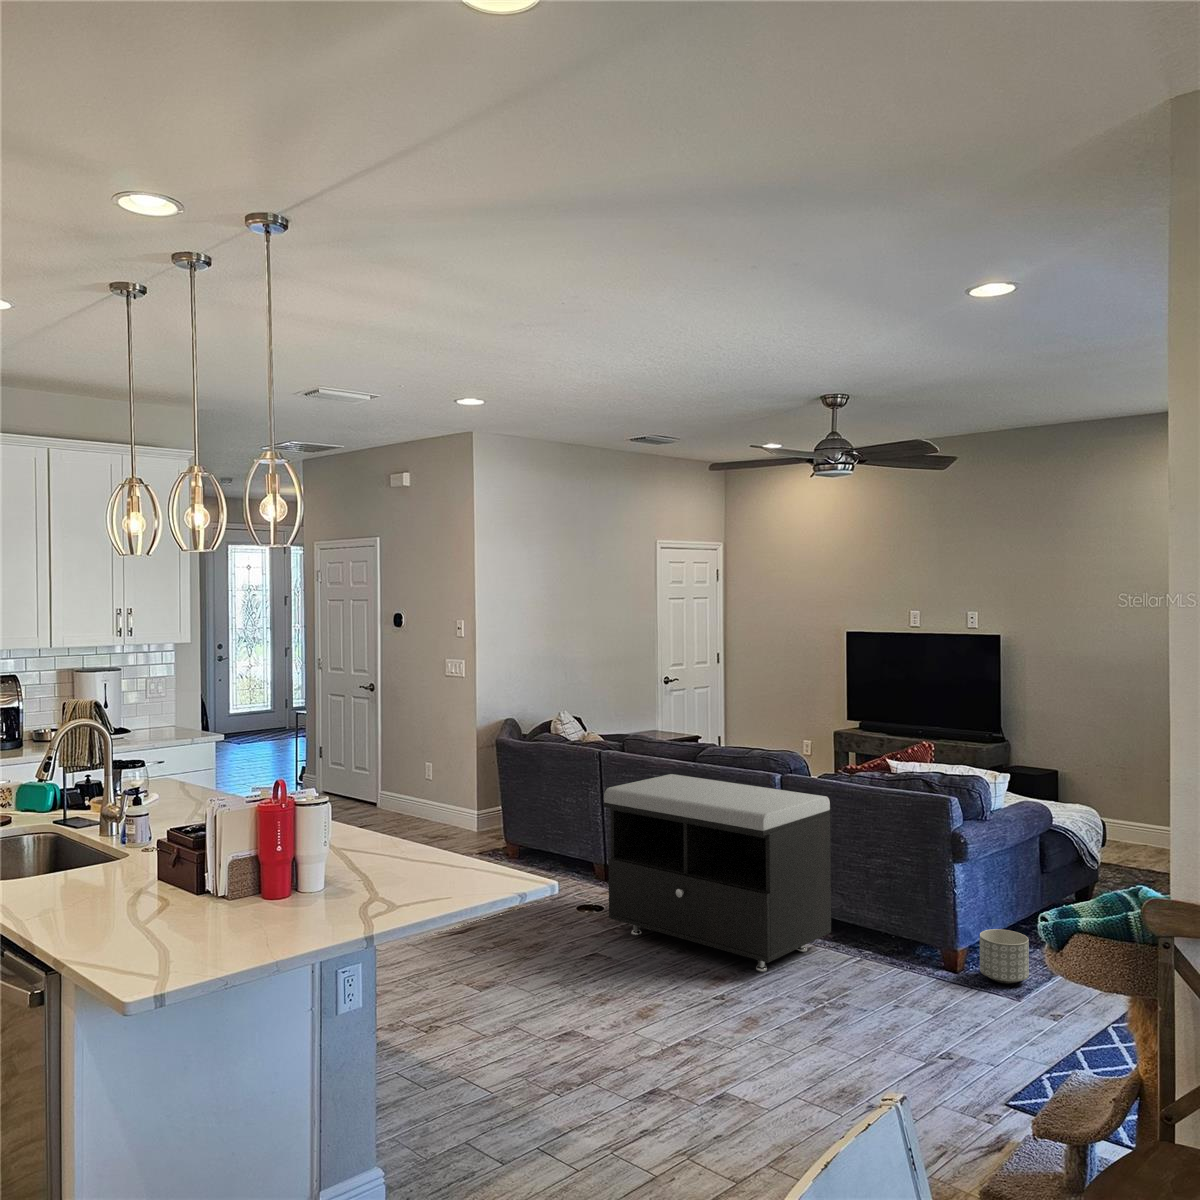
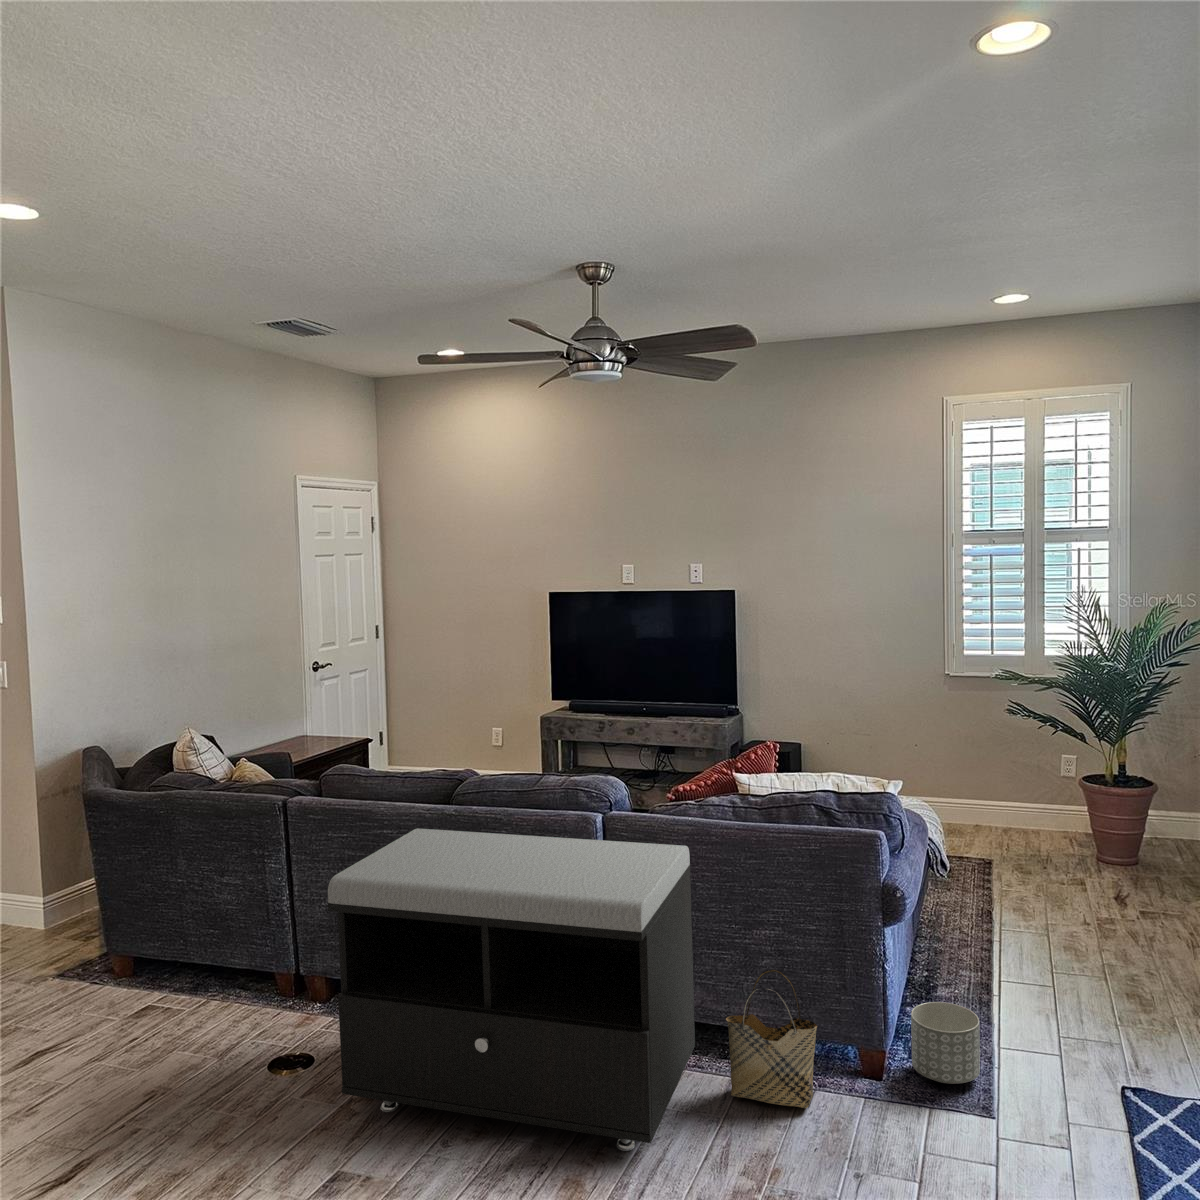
woven basket: none [843,885,901,974] -> present [726,970,817,1108]

